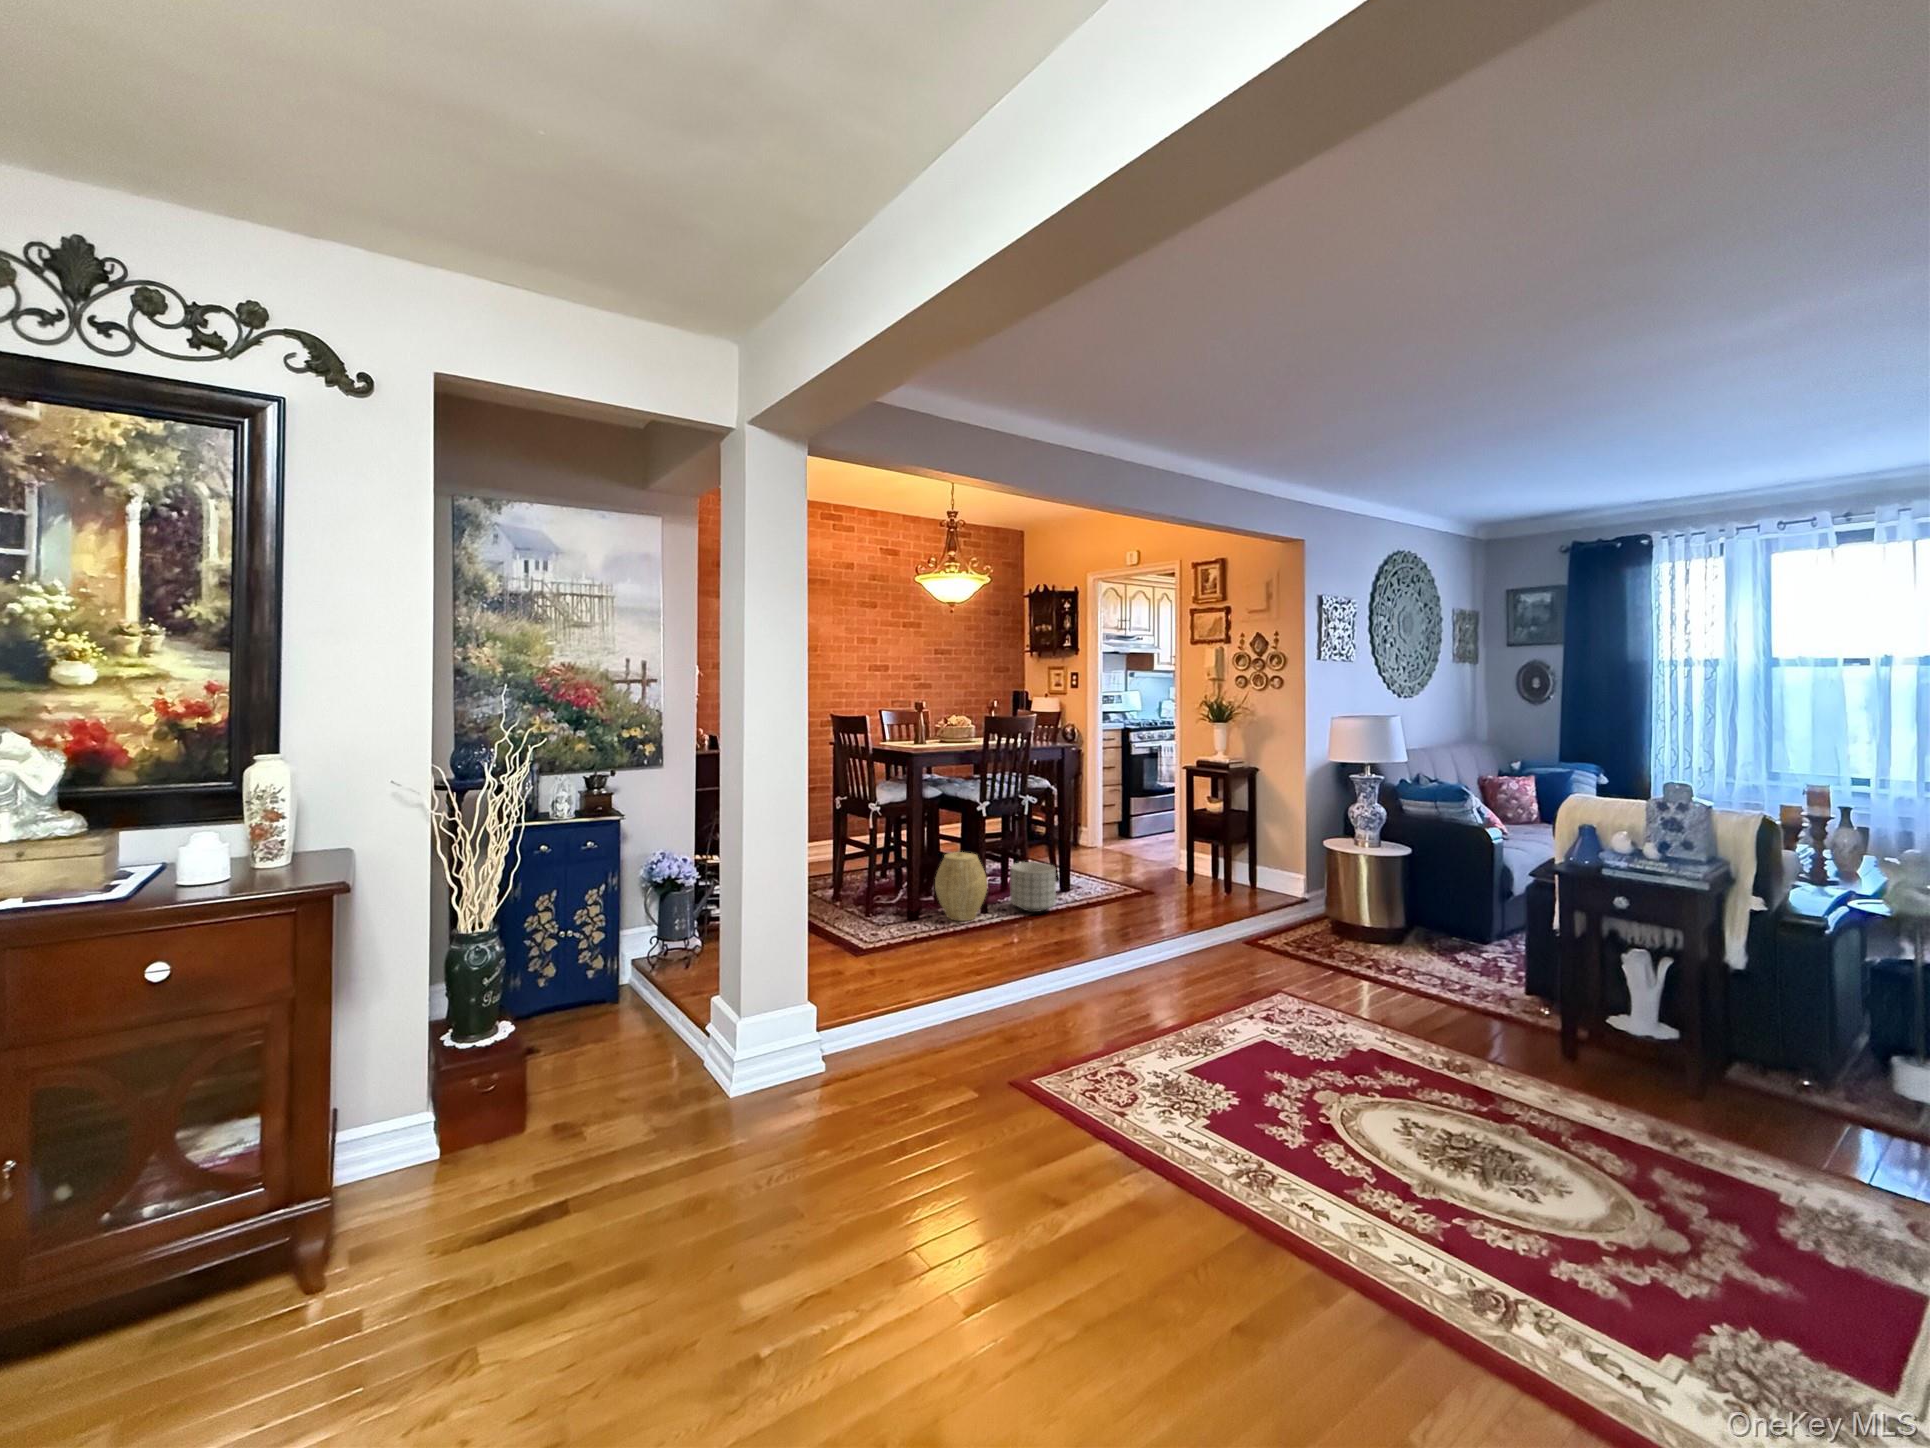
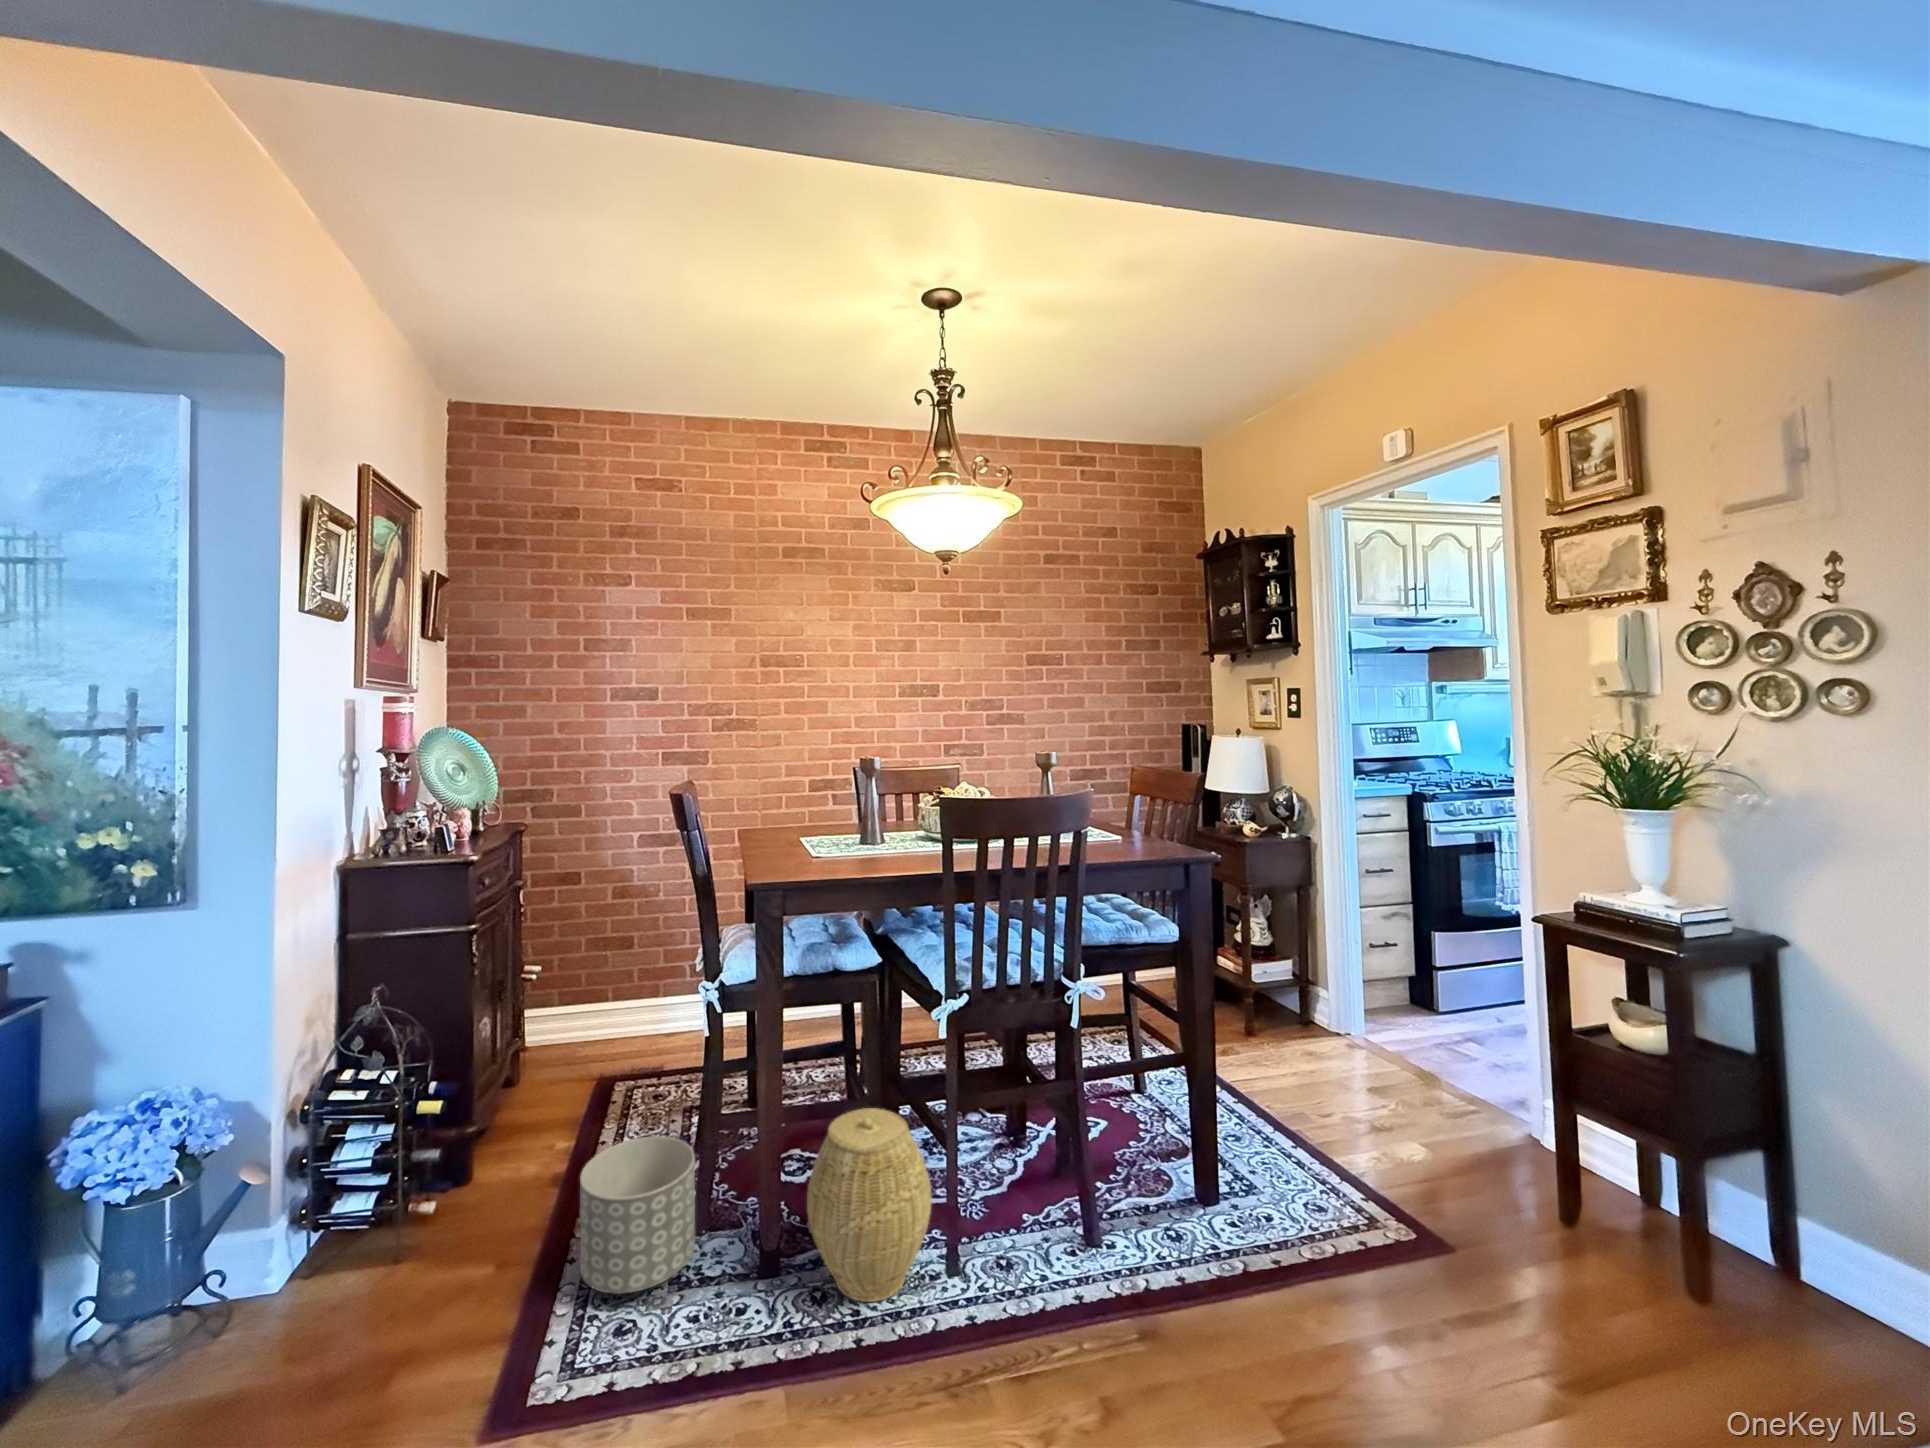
planter: present [1011,862,1056,912] -> present [580,1136,695,1294]

